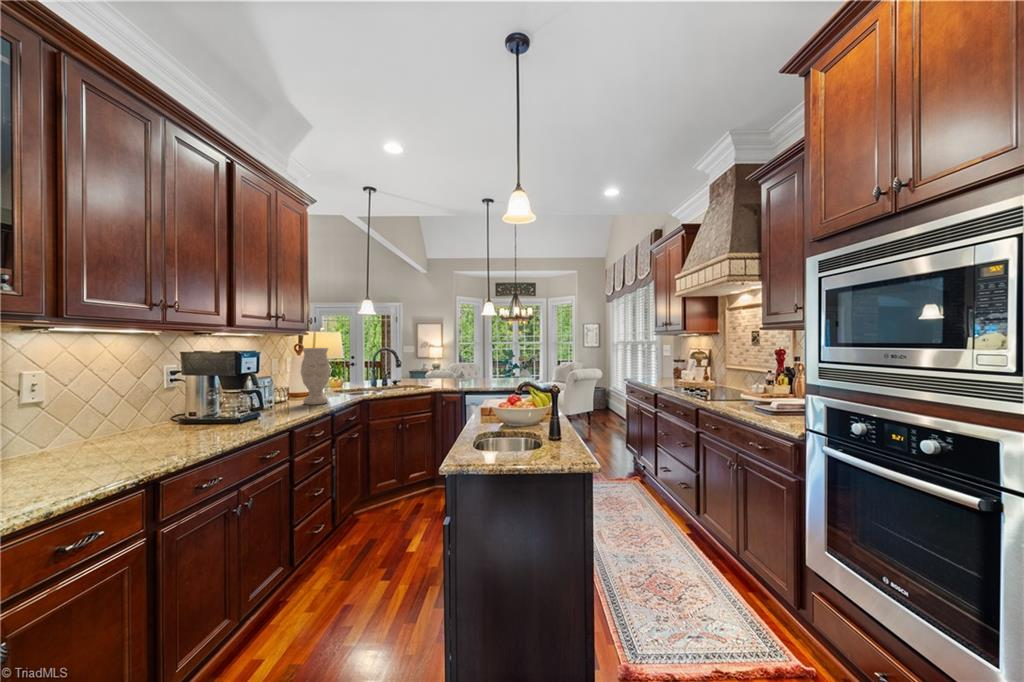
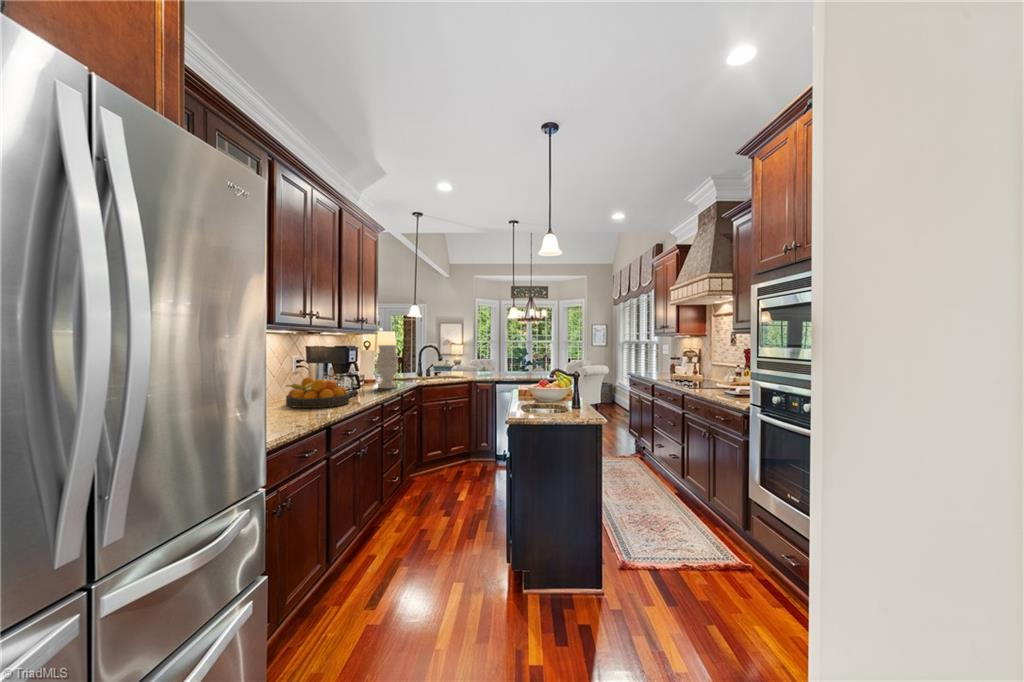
fruit bowl: none [125,396,231,443] -> present [286,378,349,408]

